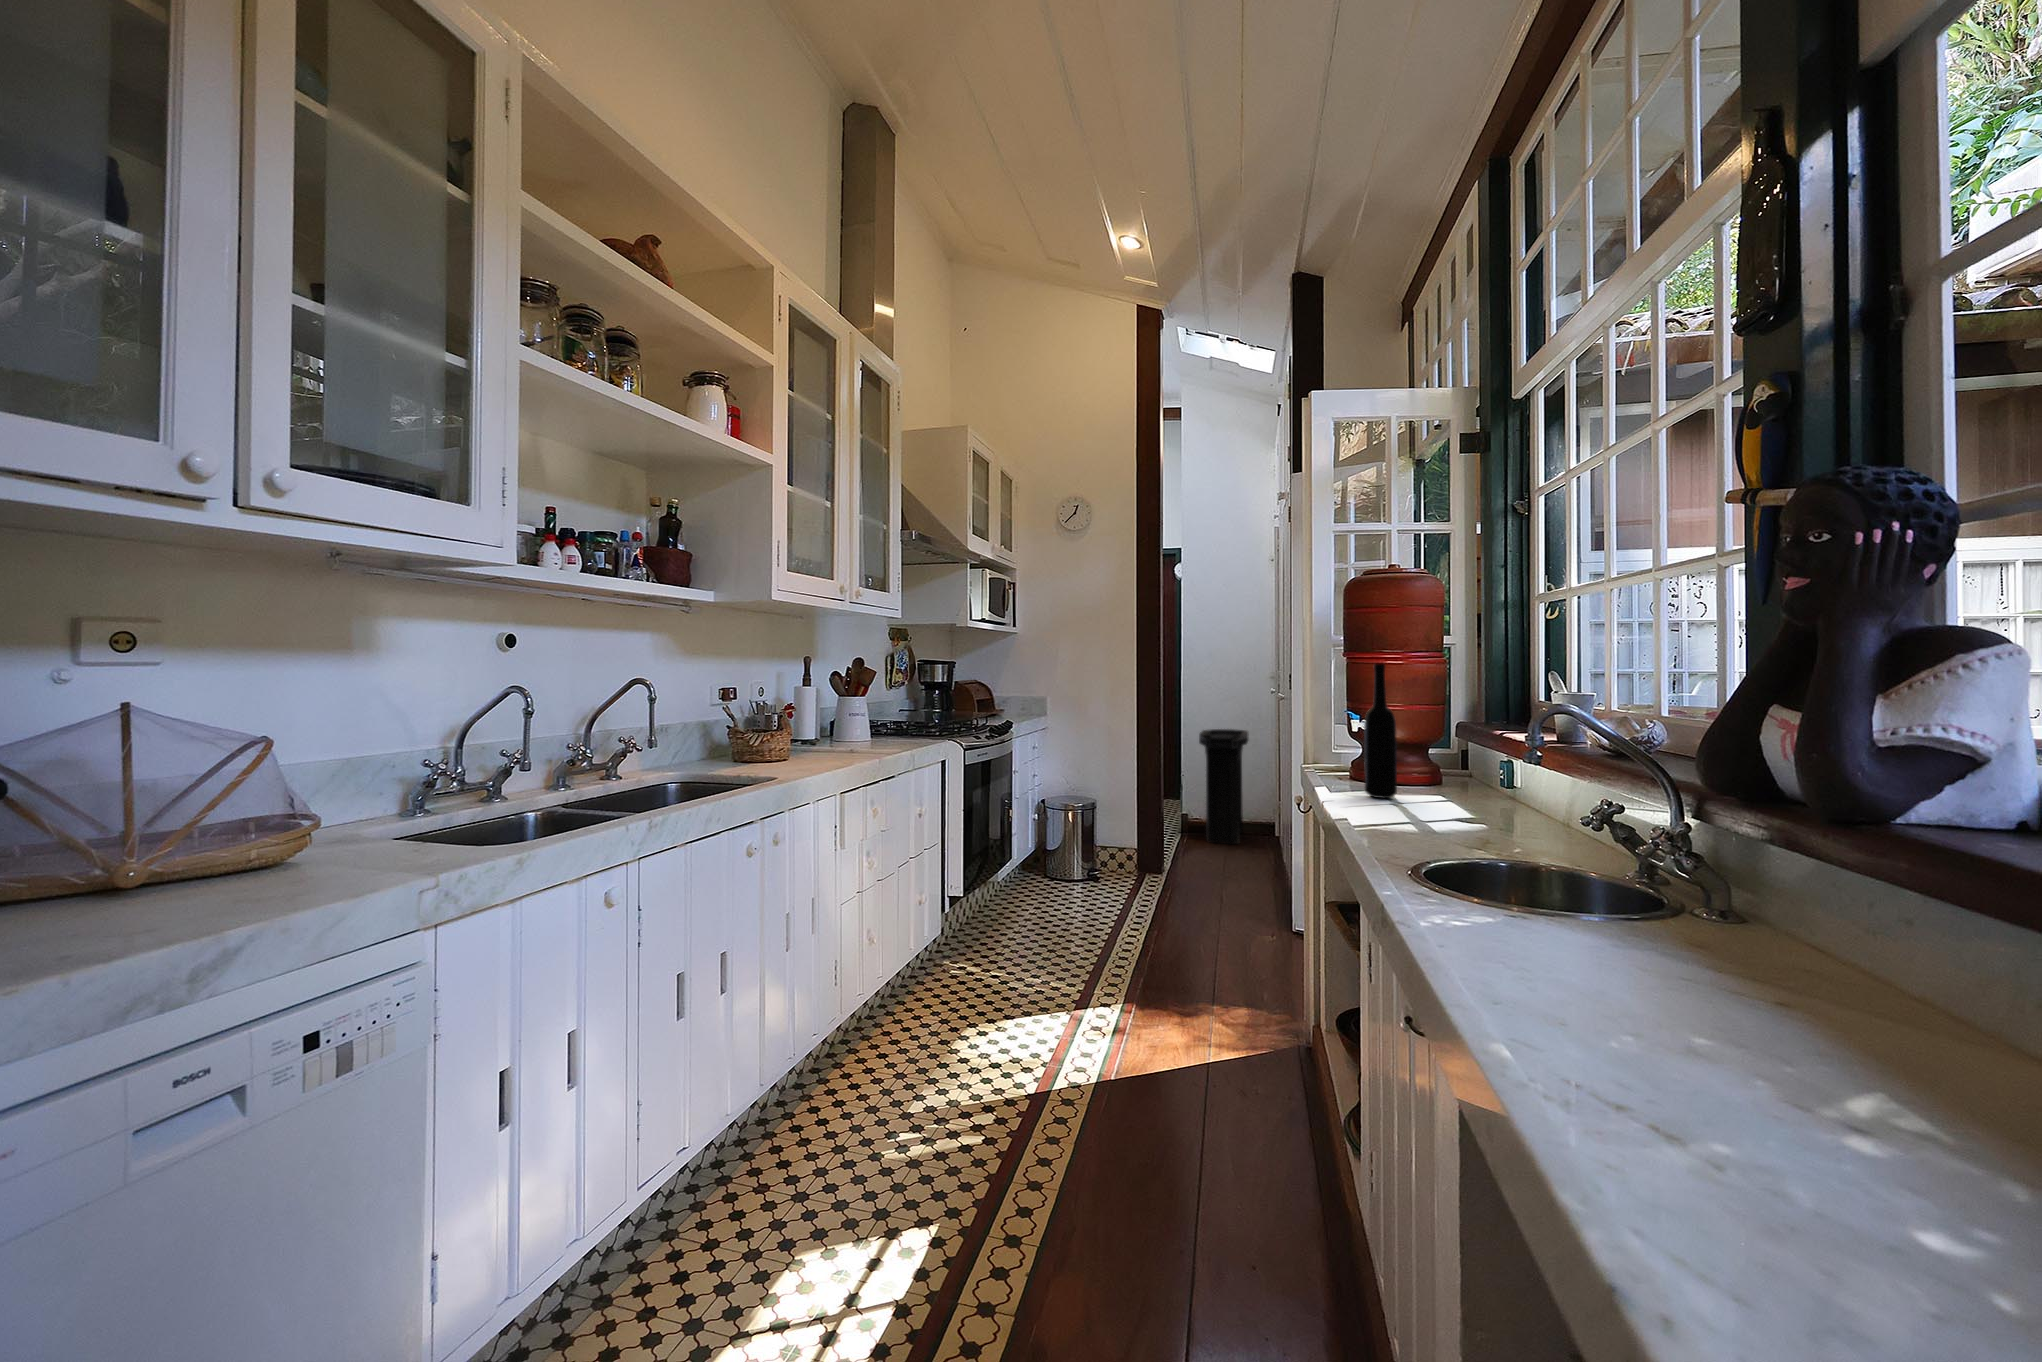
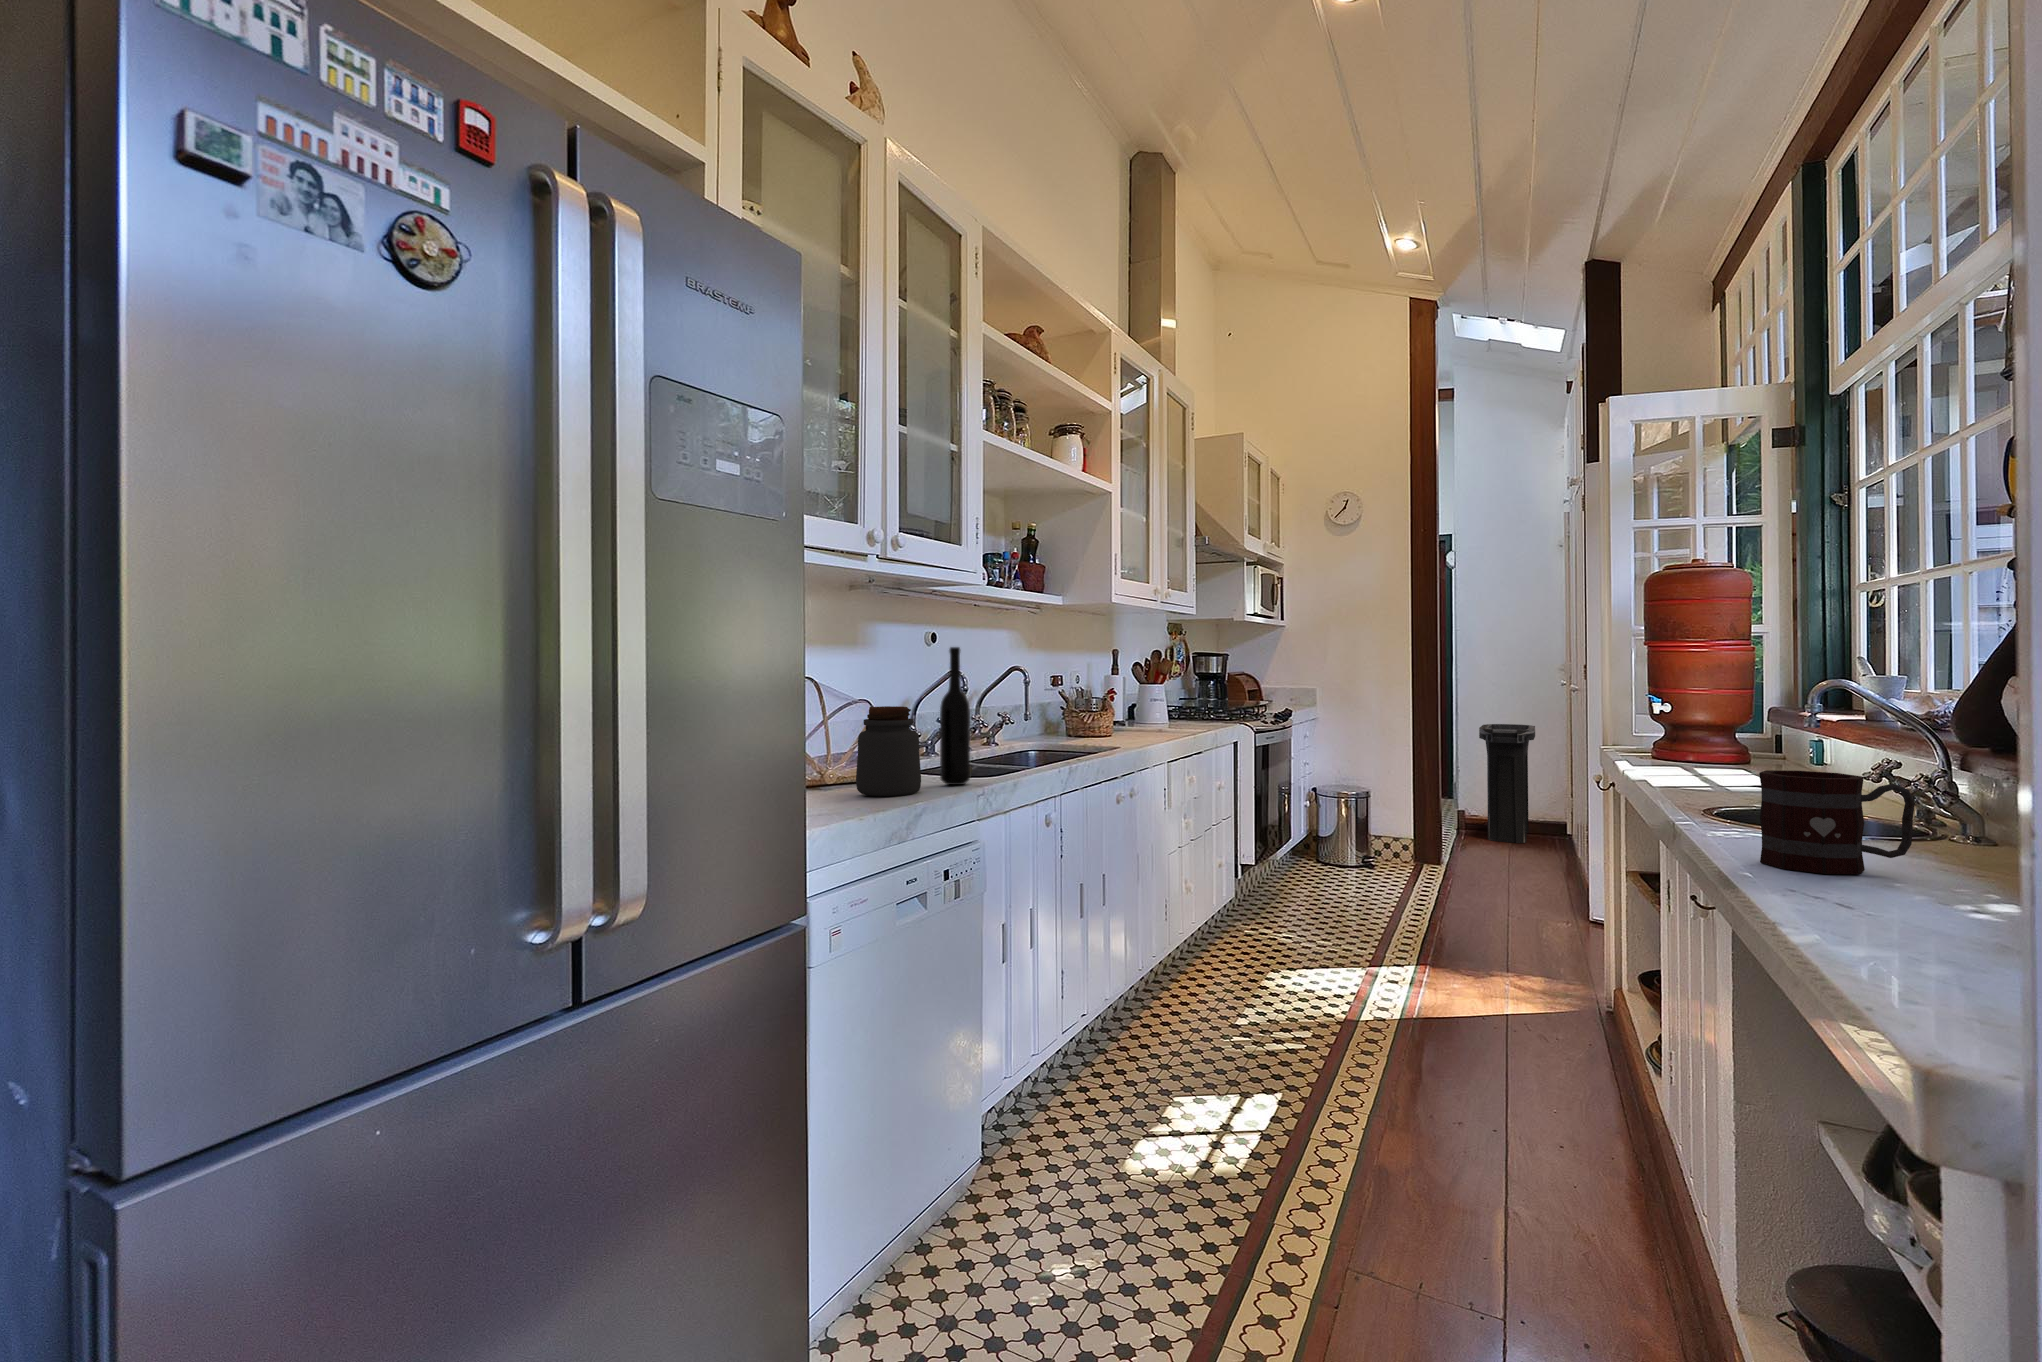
bottle: present [1364,663,1397,798] -> present [940,647,970,785]
jar: none [209,751,340,901] -> present [856,706,921,796]
mug: none [1507,859,1728,1044] -> present [1759,770,1915,874]

